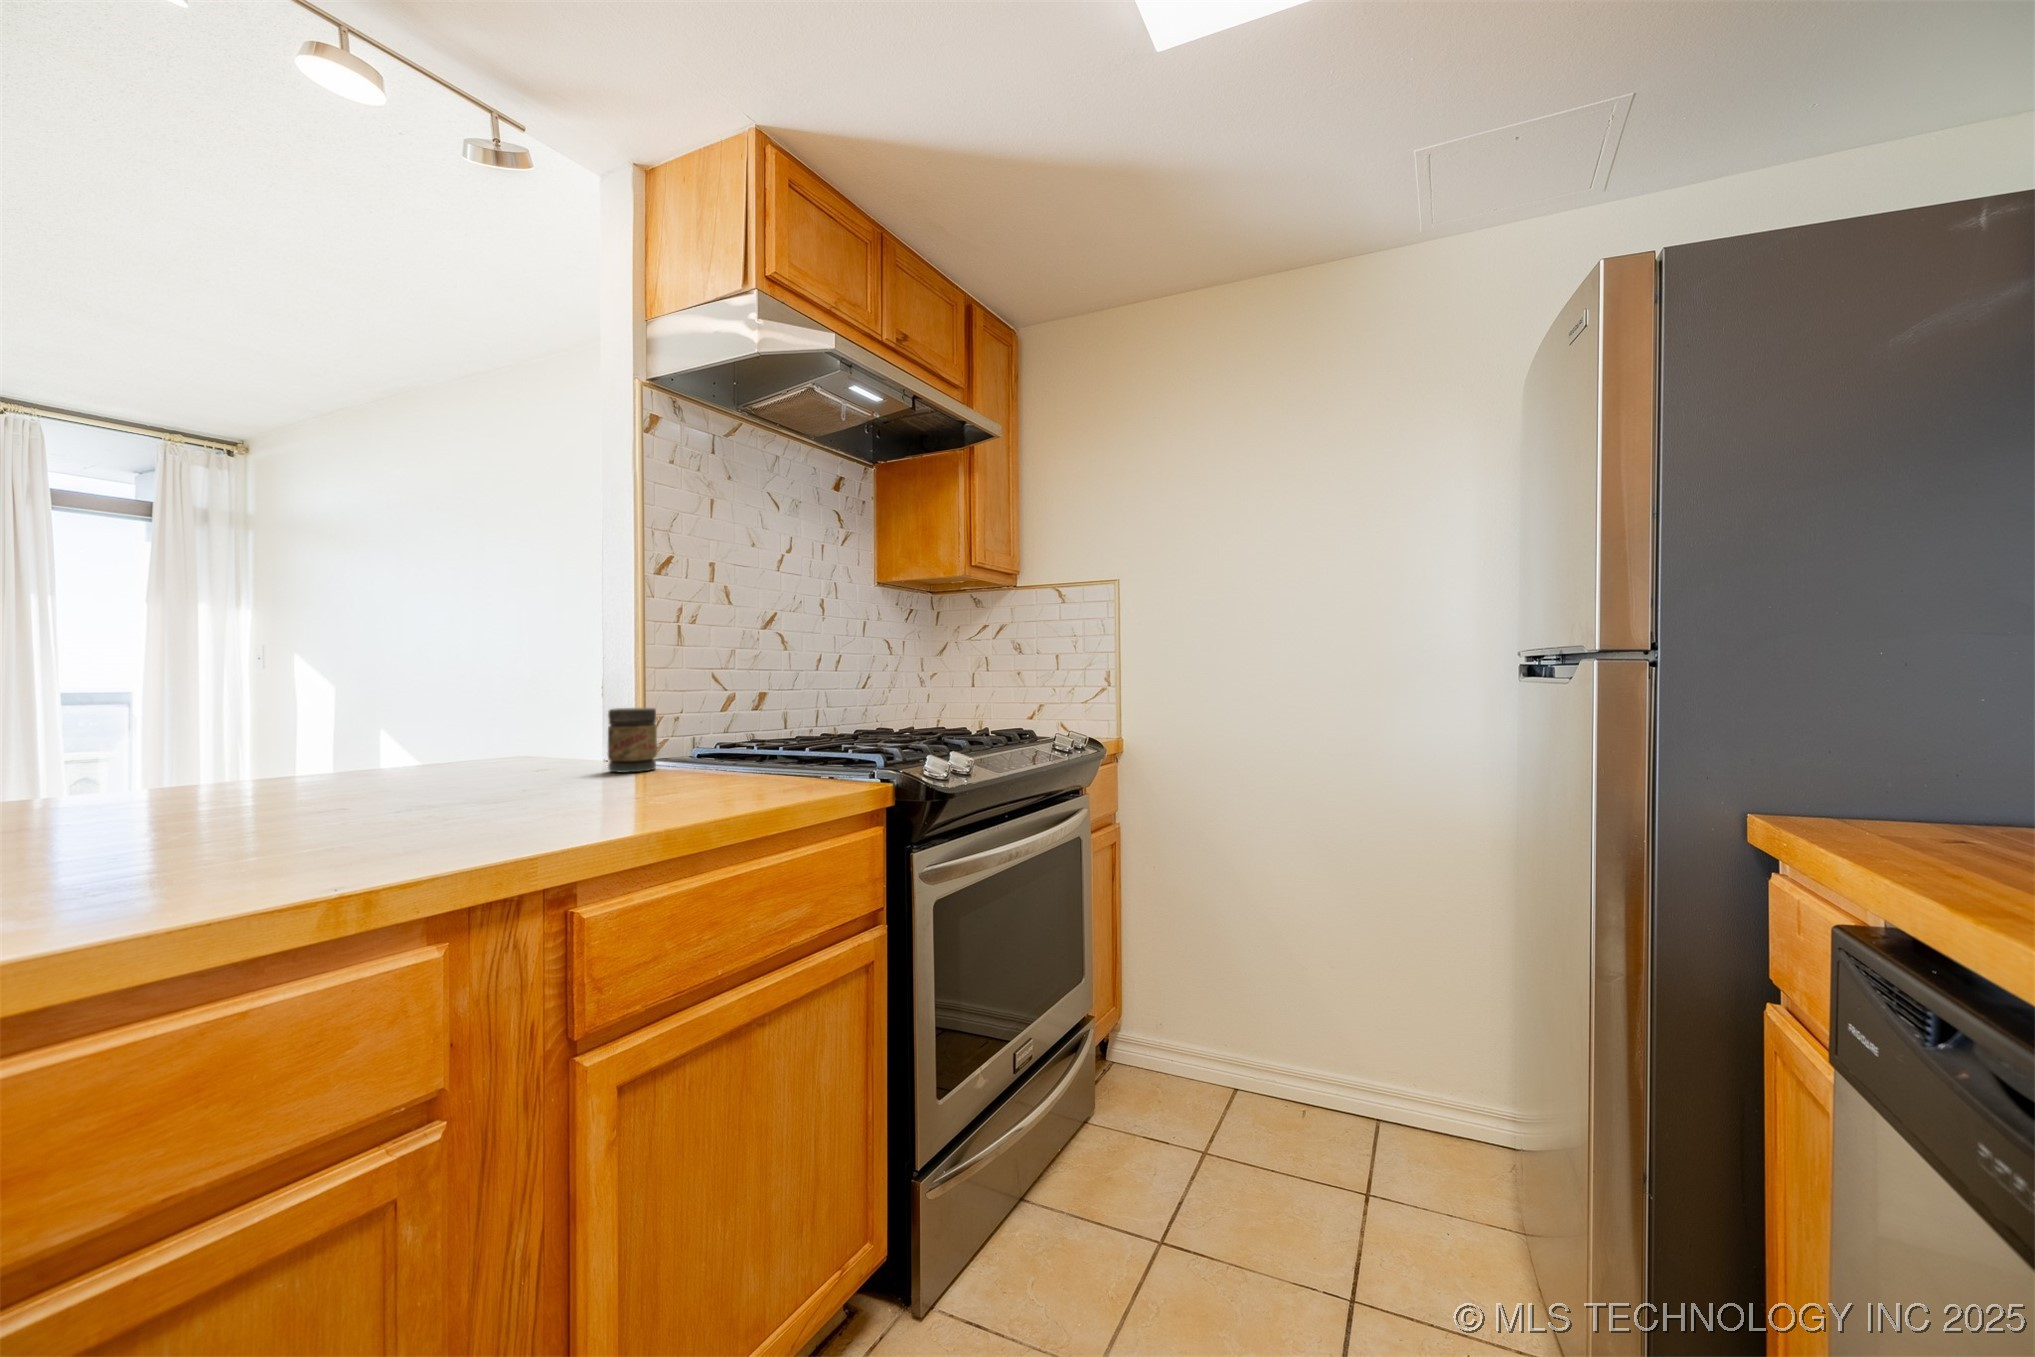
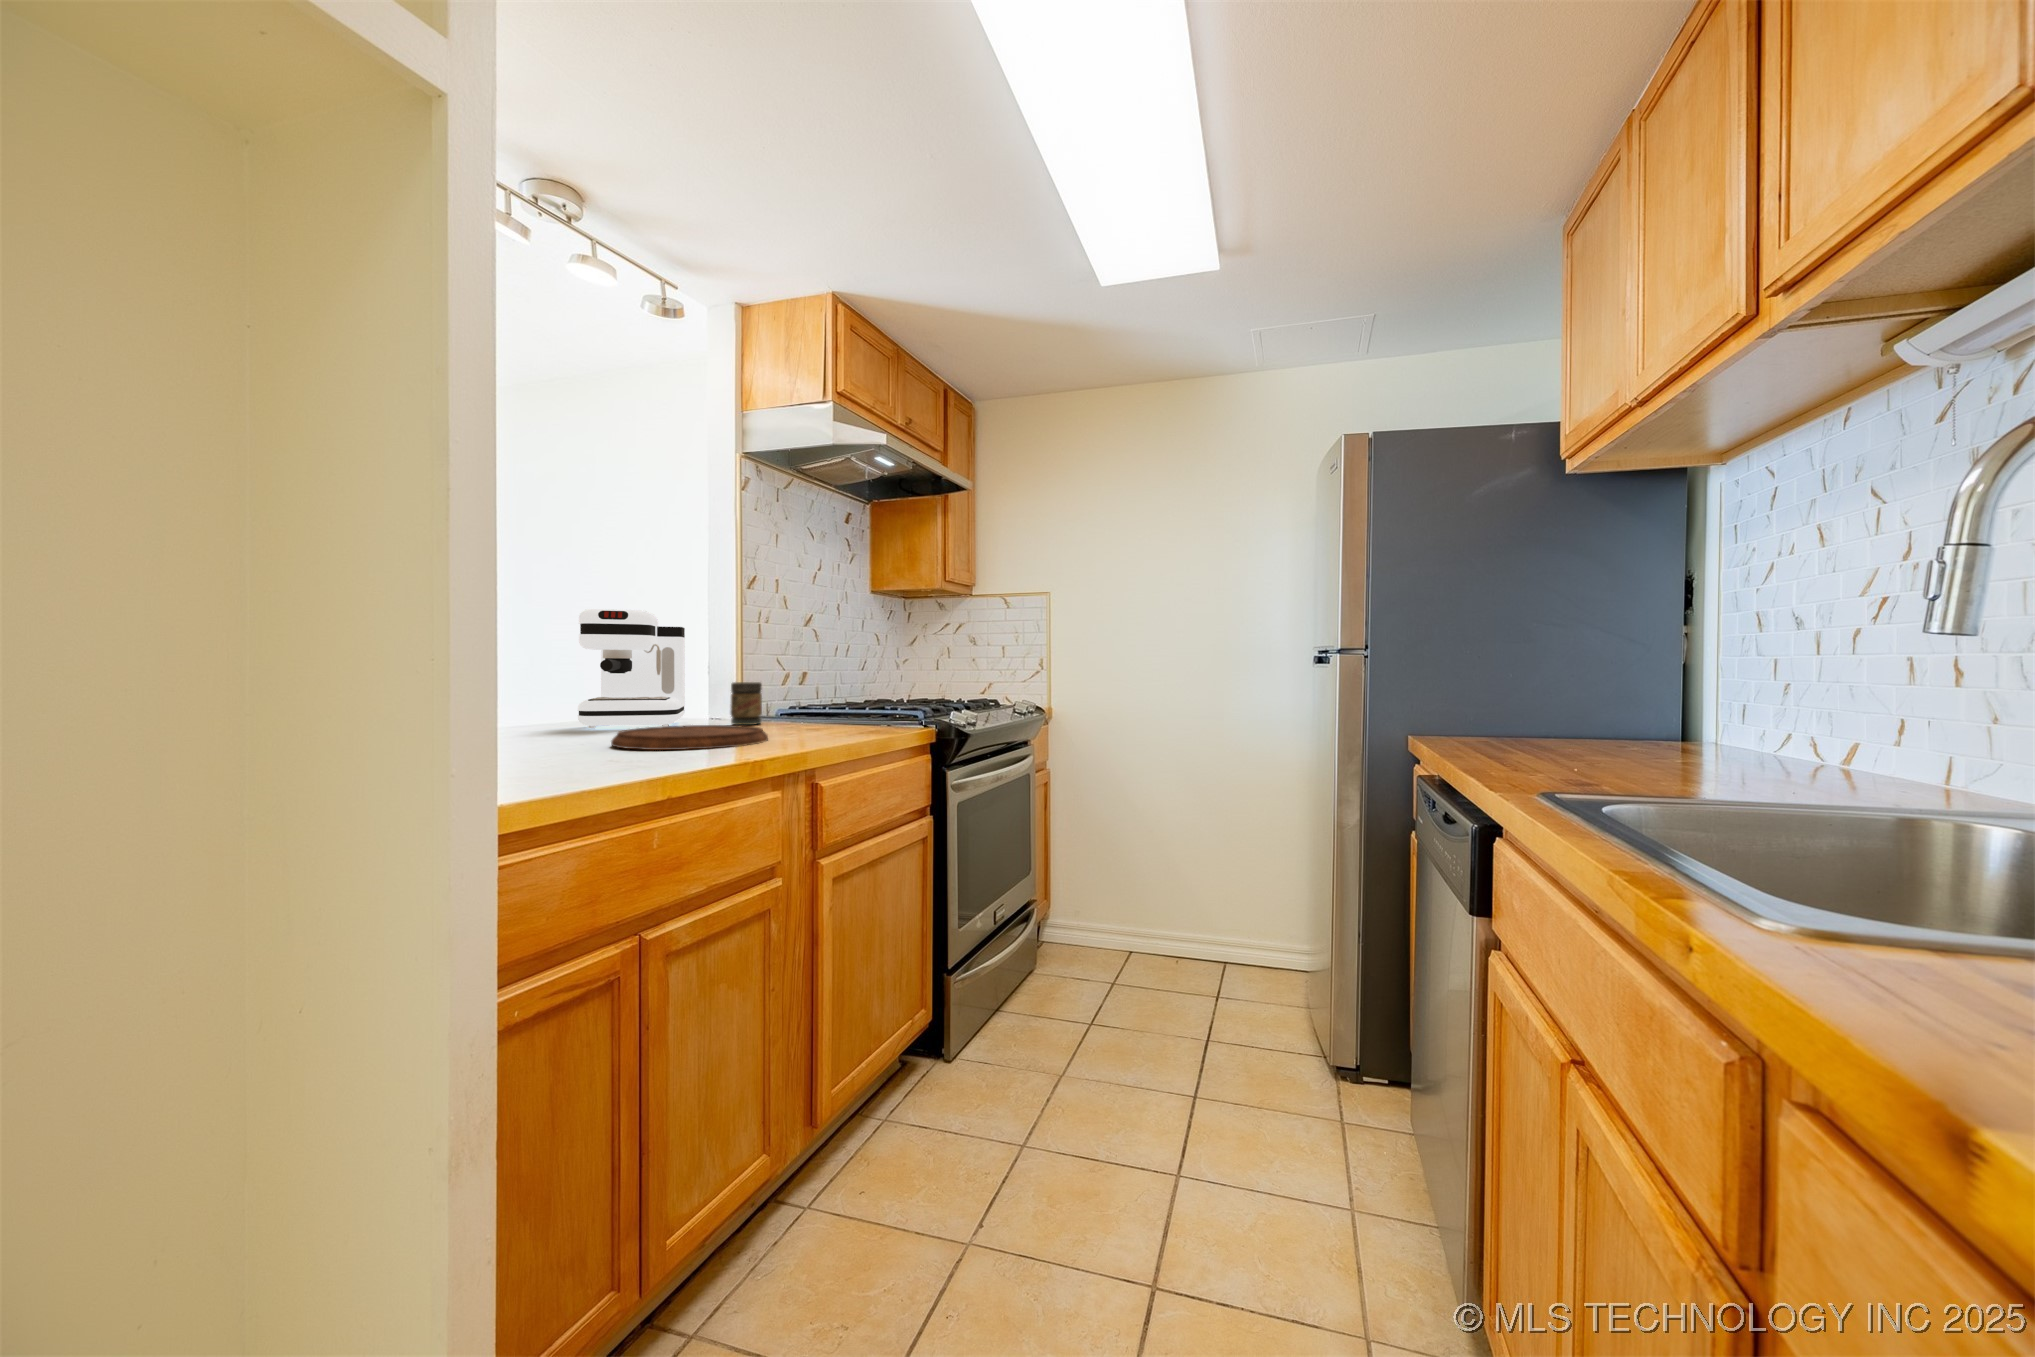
coffee maker: none [388,604,579,776] -> present [578,609,685,728]
cutting board: none [220,784,553,850] -> present [611,725,768,750]

